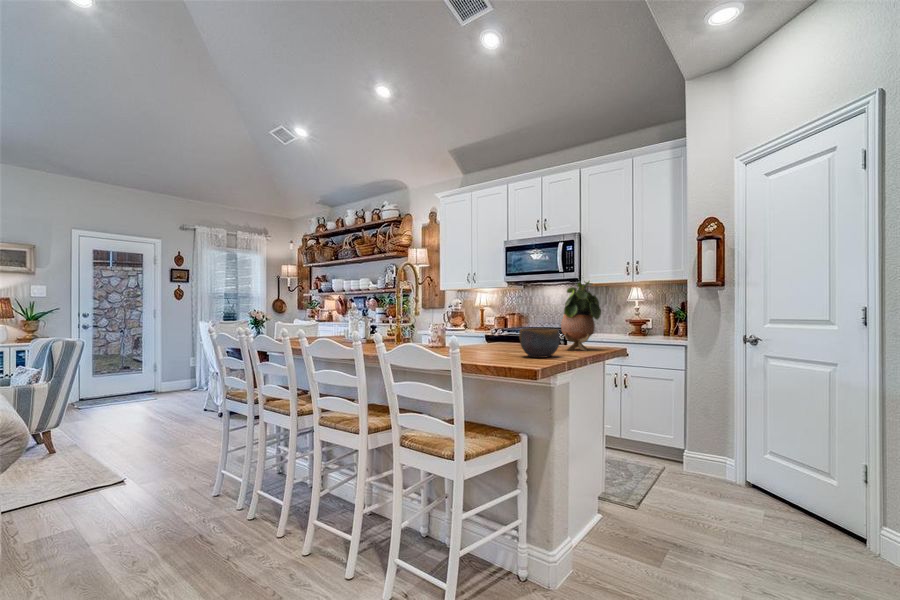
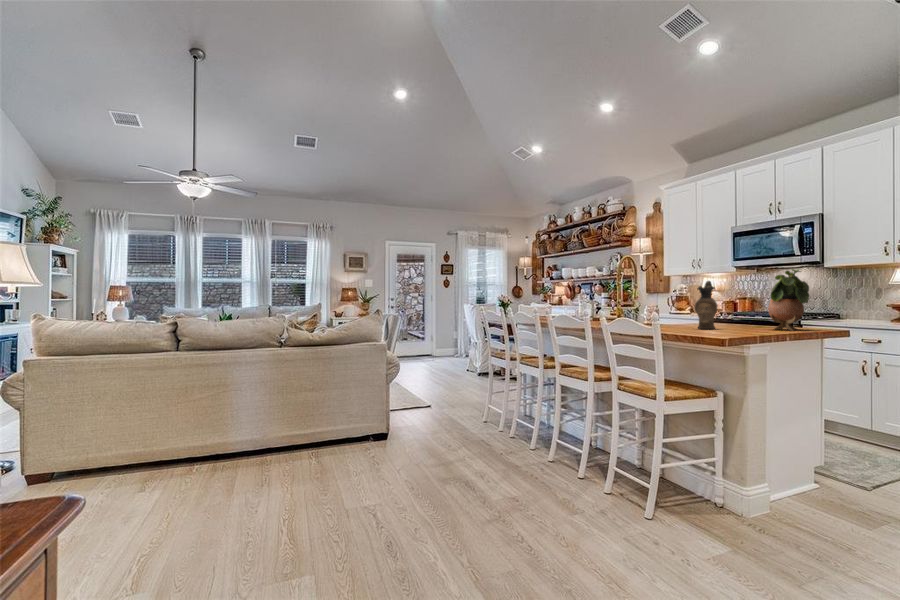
ceramic pitcher: none [488,293,512,351] -> present [695,281,717,329]
bowl: present [519,328,560,358] -> none [718,310,757,333]

